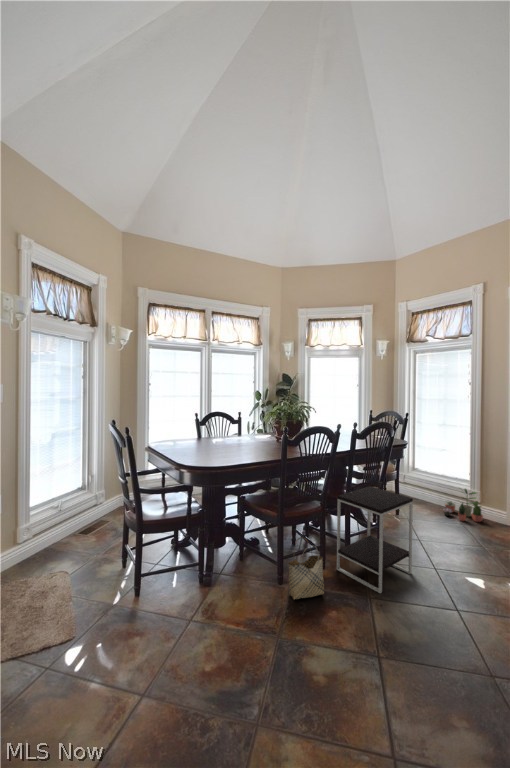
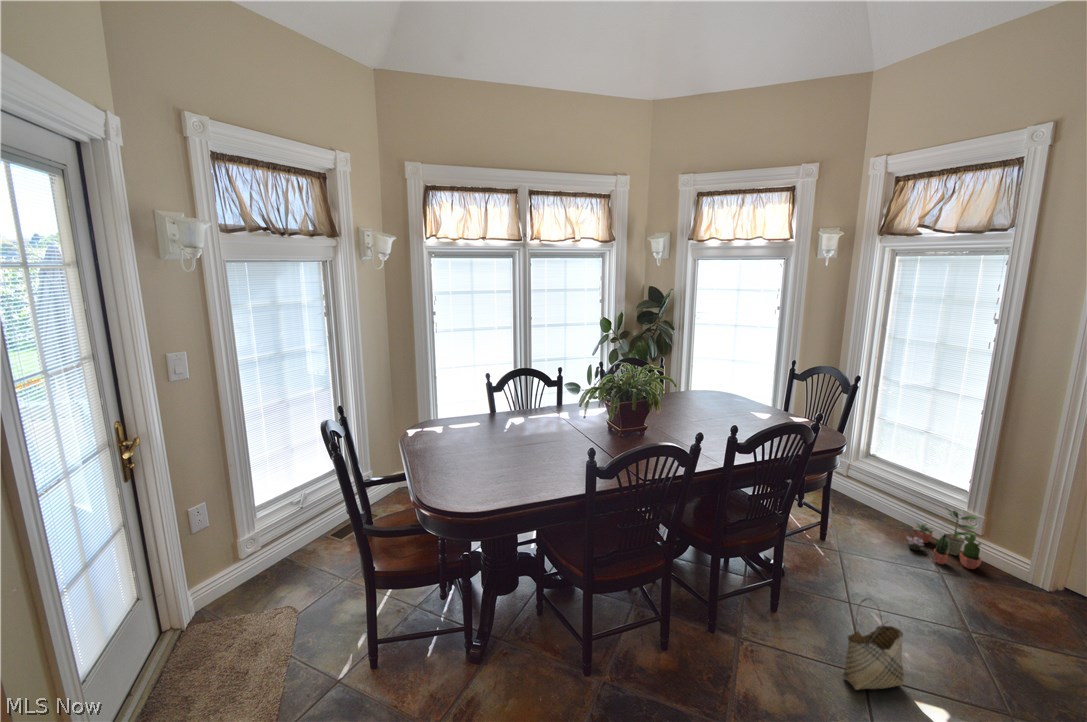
side table: present [337,486,413,593] -> none [687,517,827,703]
woven basket: present [288,537,324,599] -> present [843,598,904,690]

